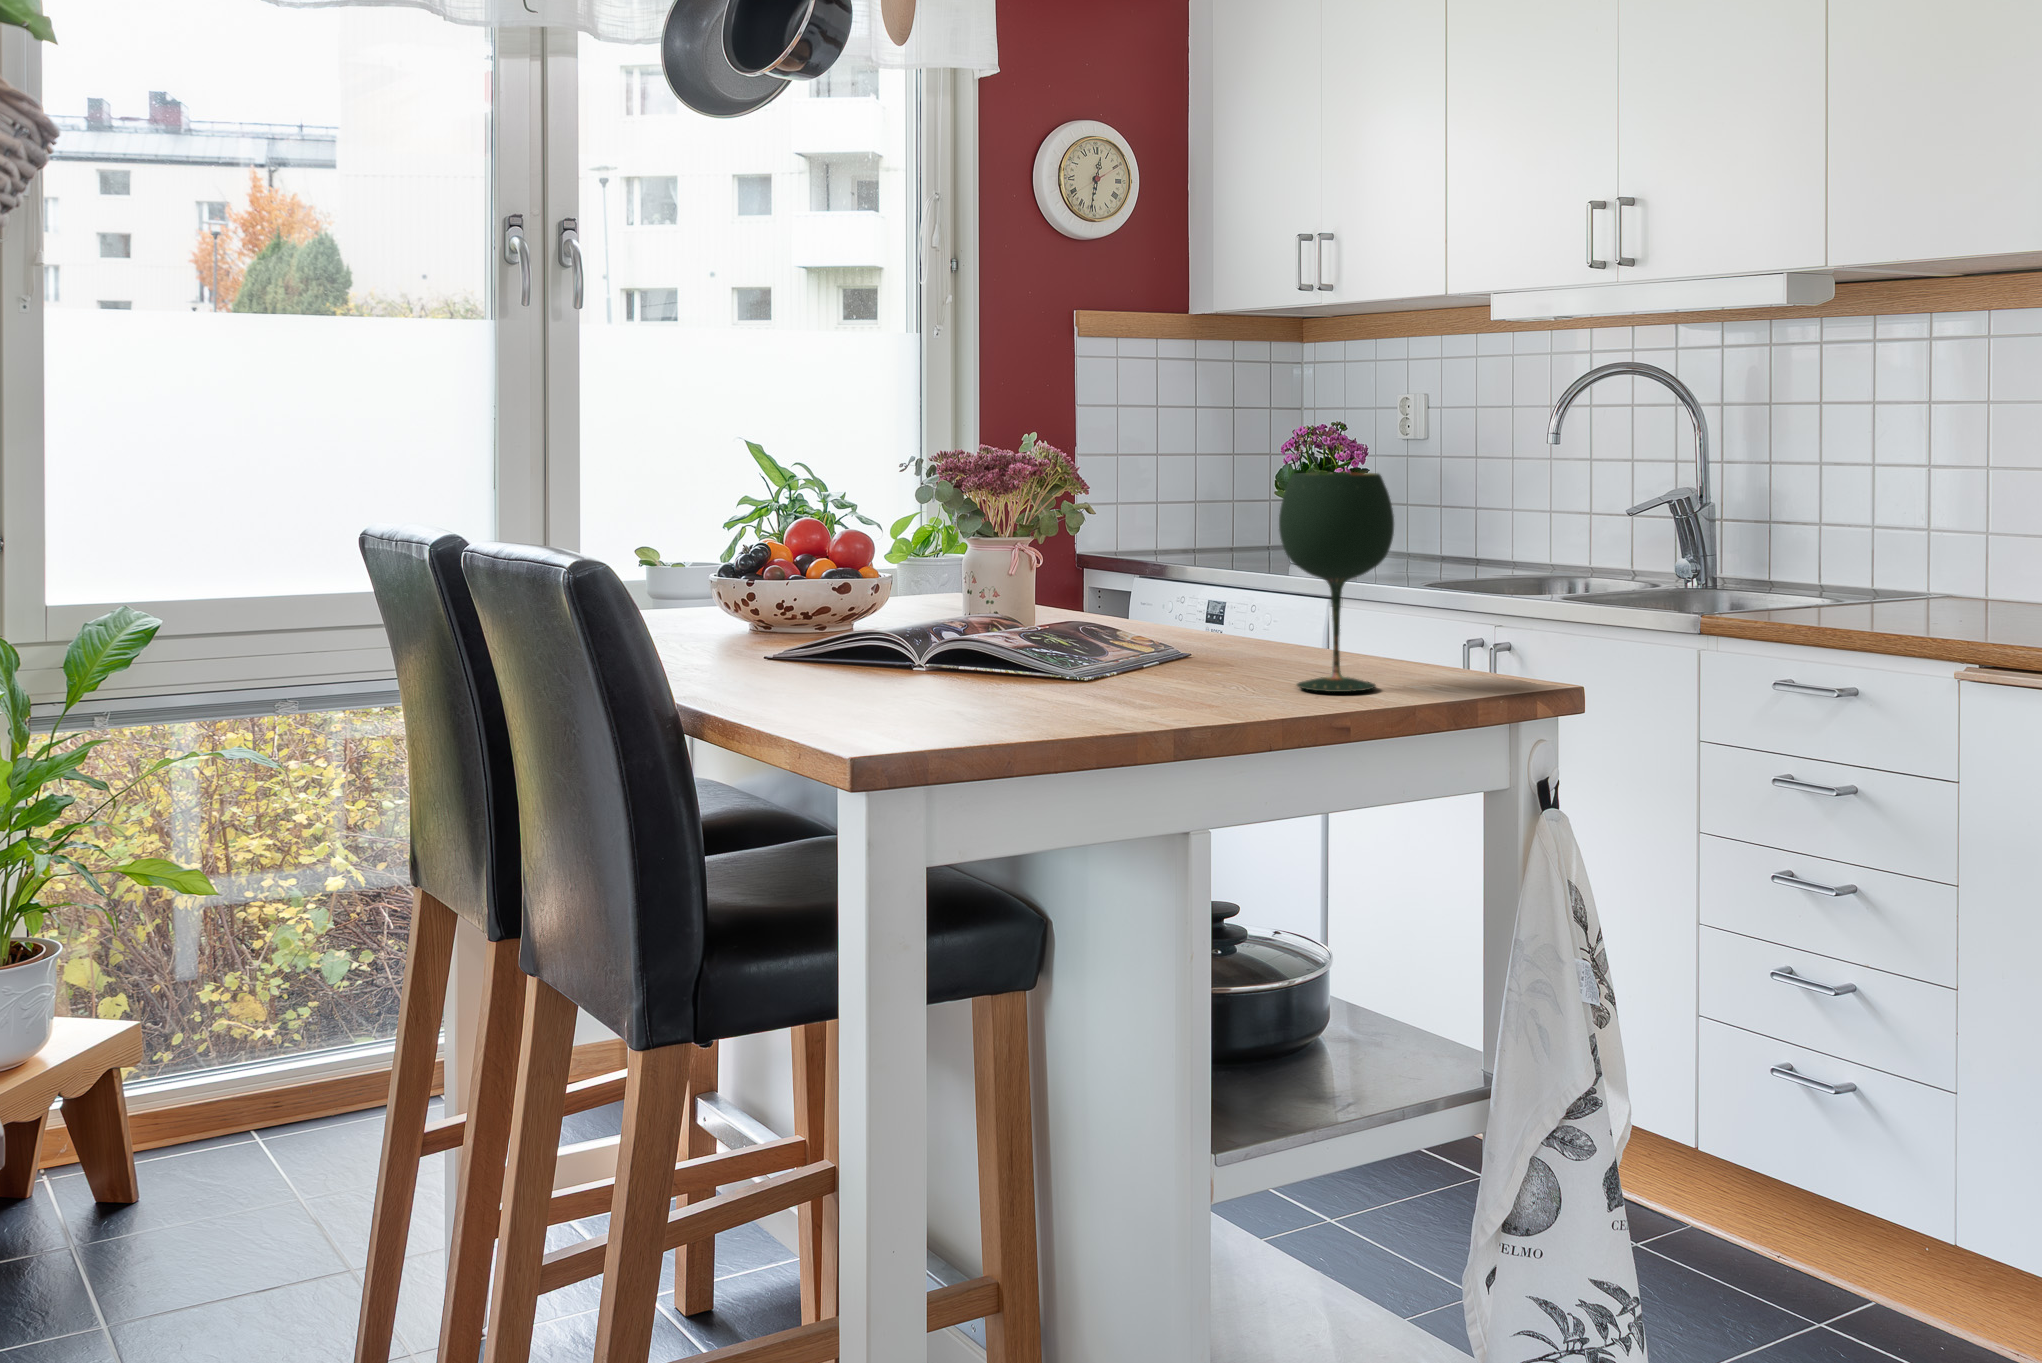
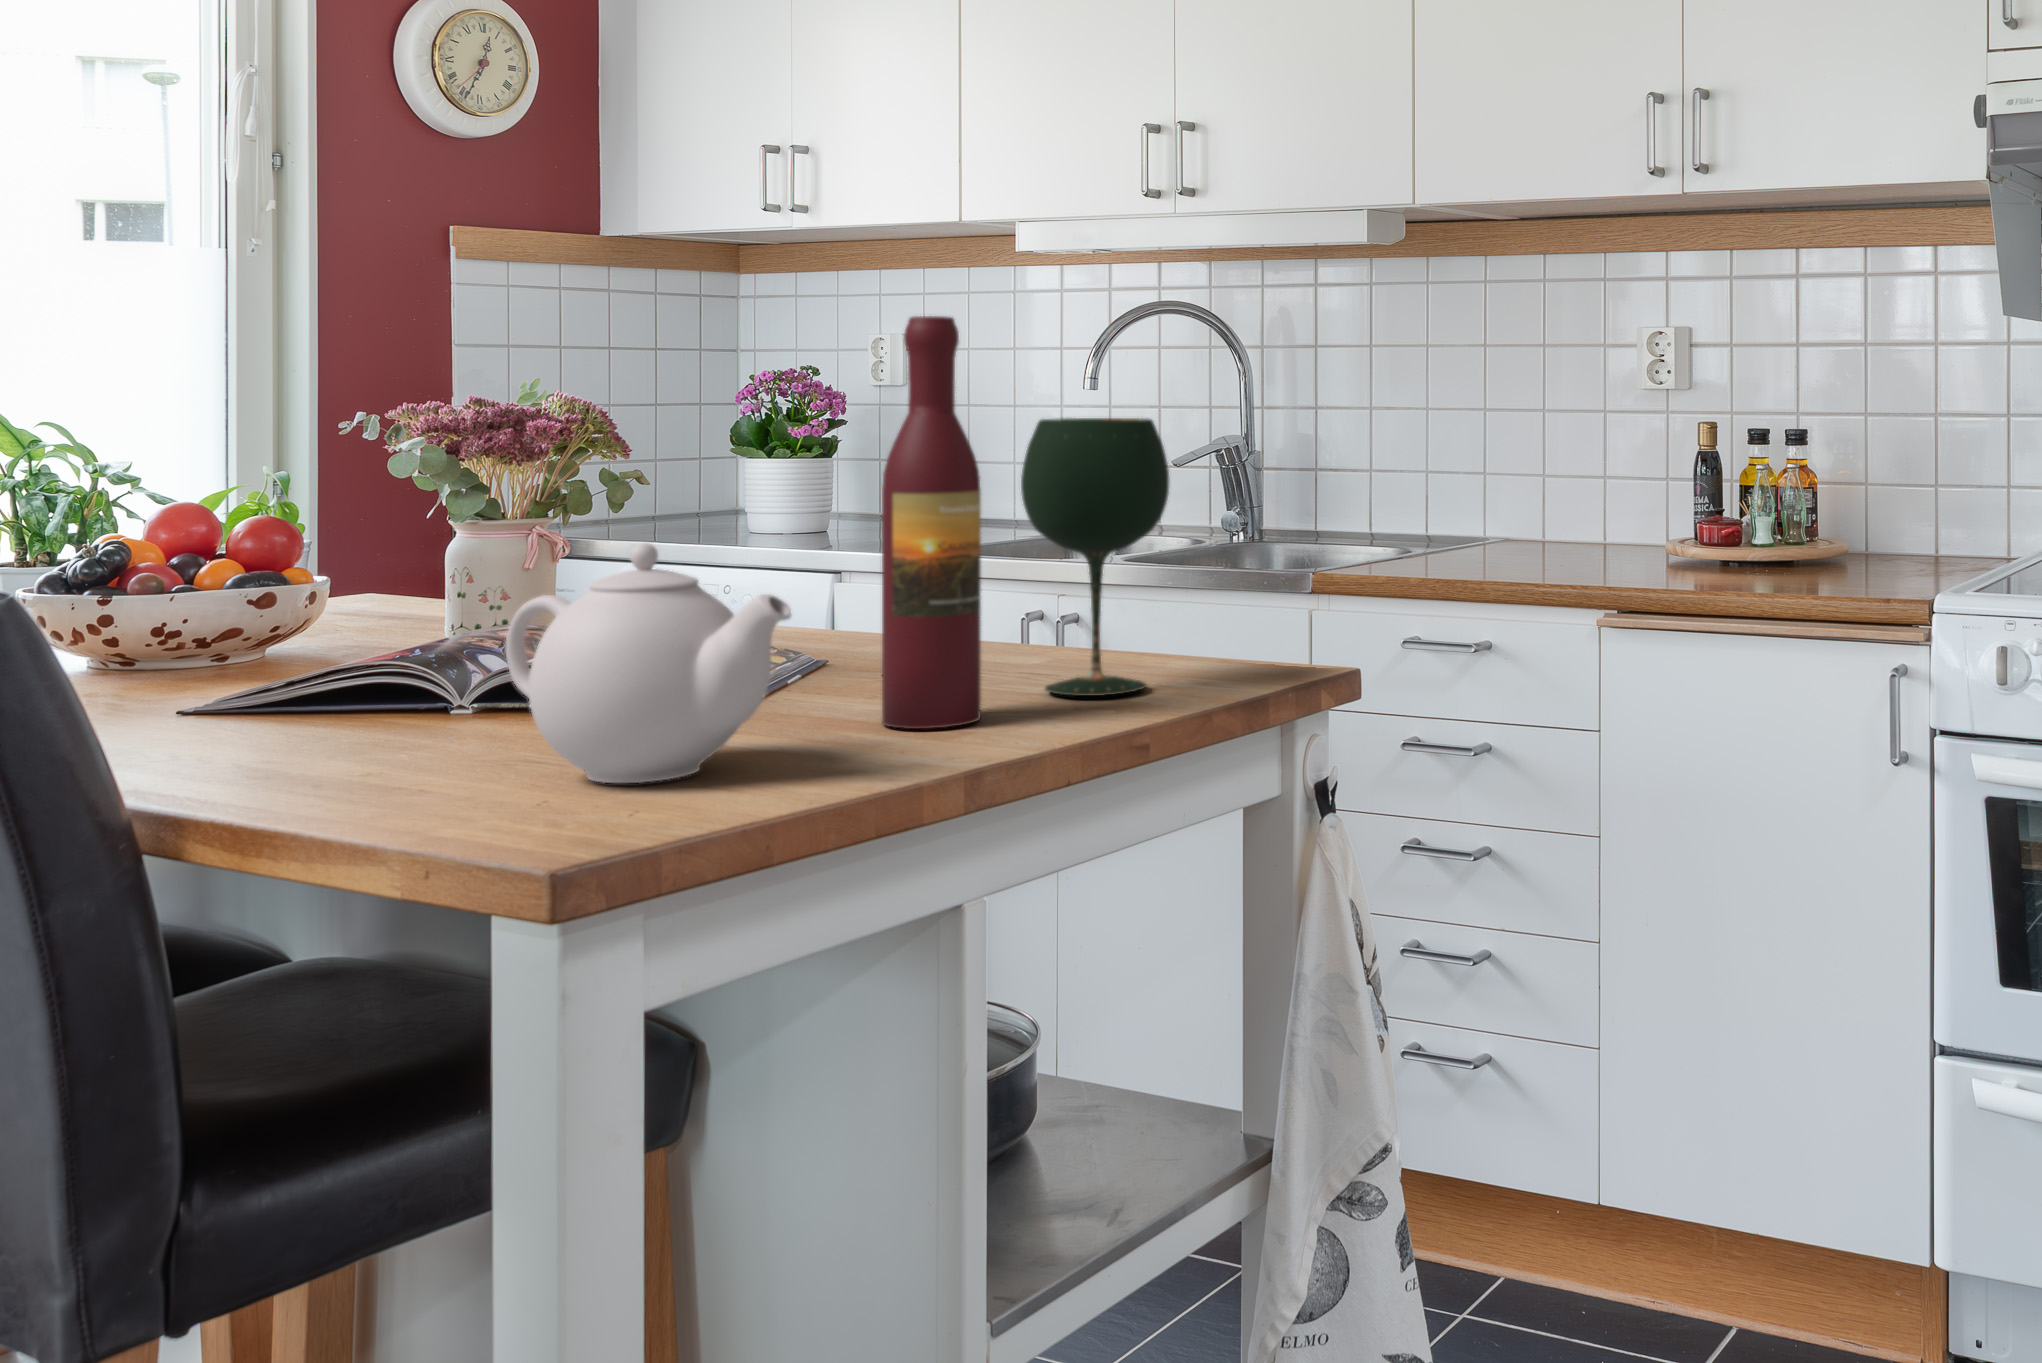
wine bottle: none [1154,395,1225,703] -> present [882,316,981,729]
teapot: none [898,555,1046,718] -> present [506,543,791,783]

